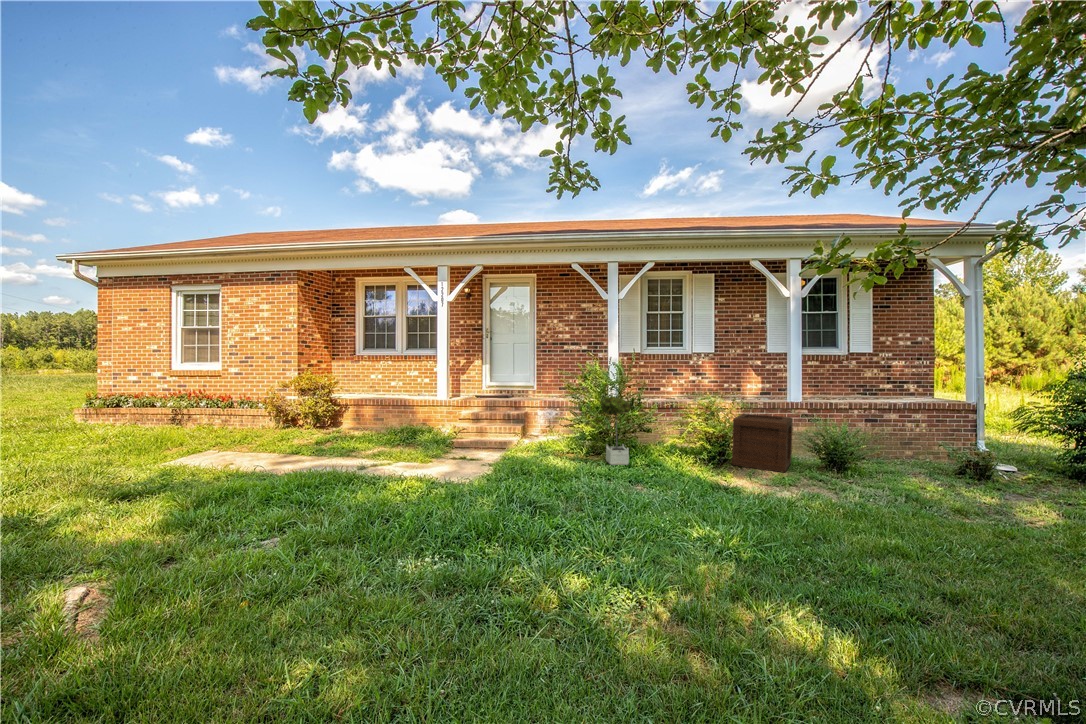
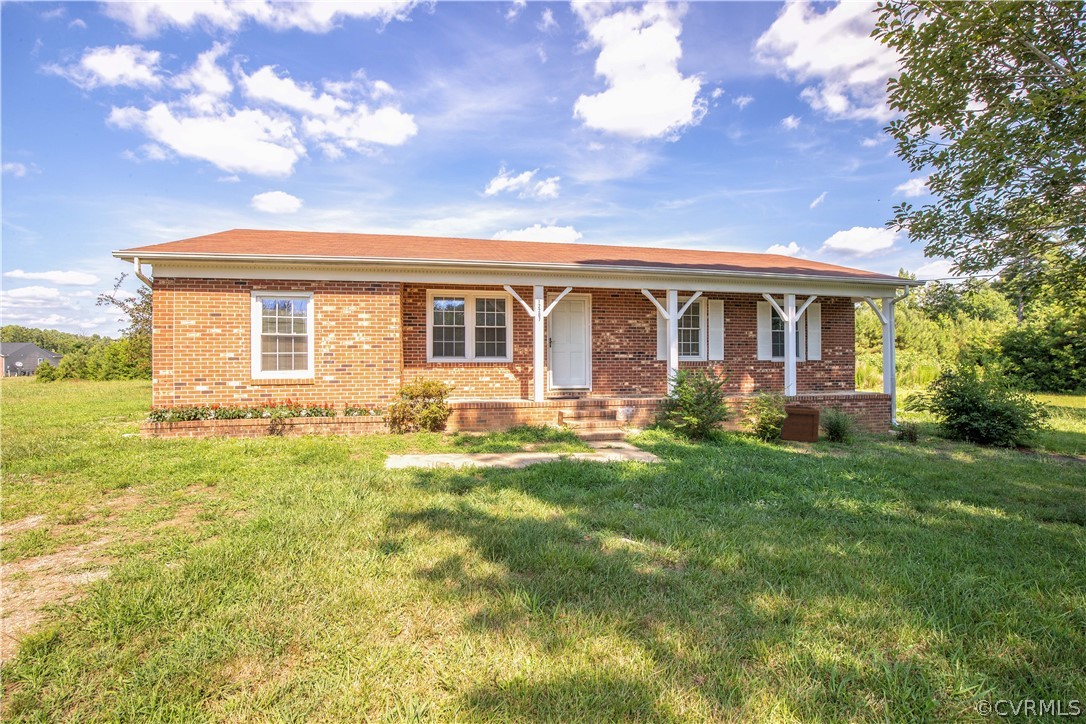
potted tree: present [601,396,630,465] -> none [706,395,728,443]

